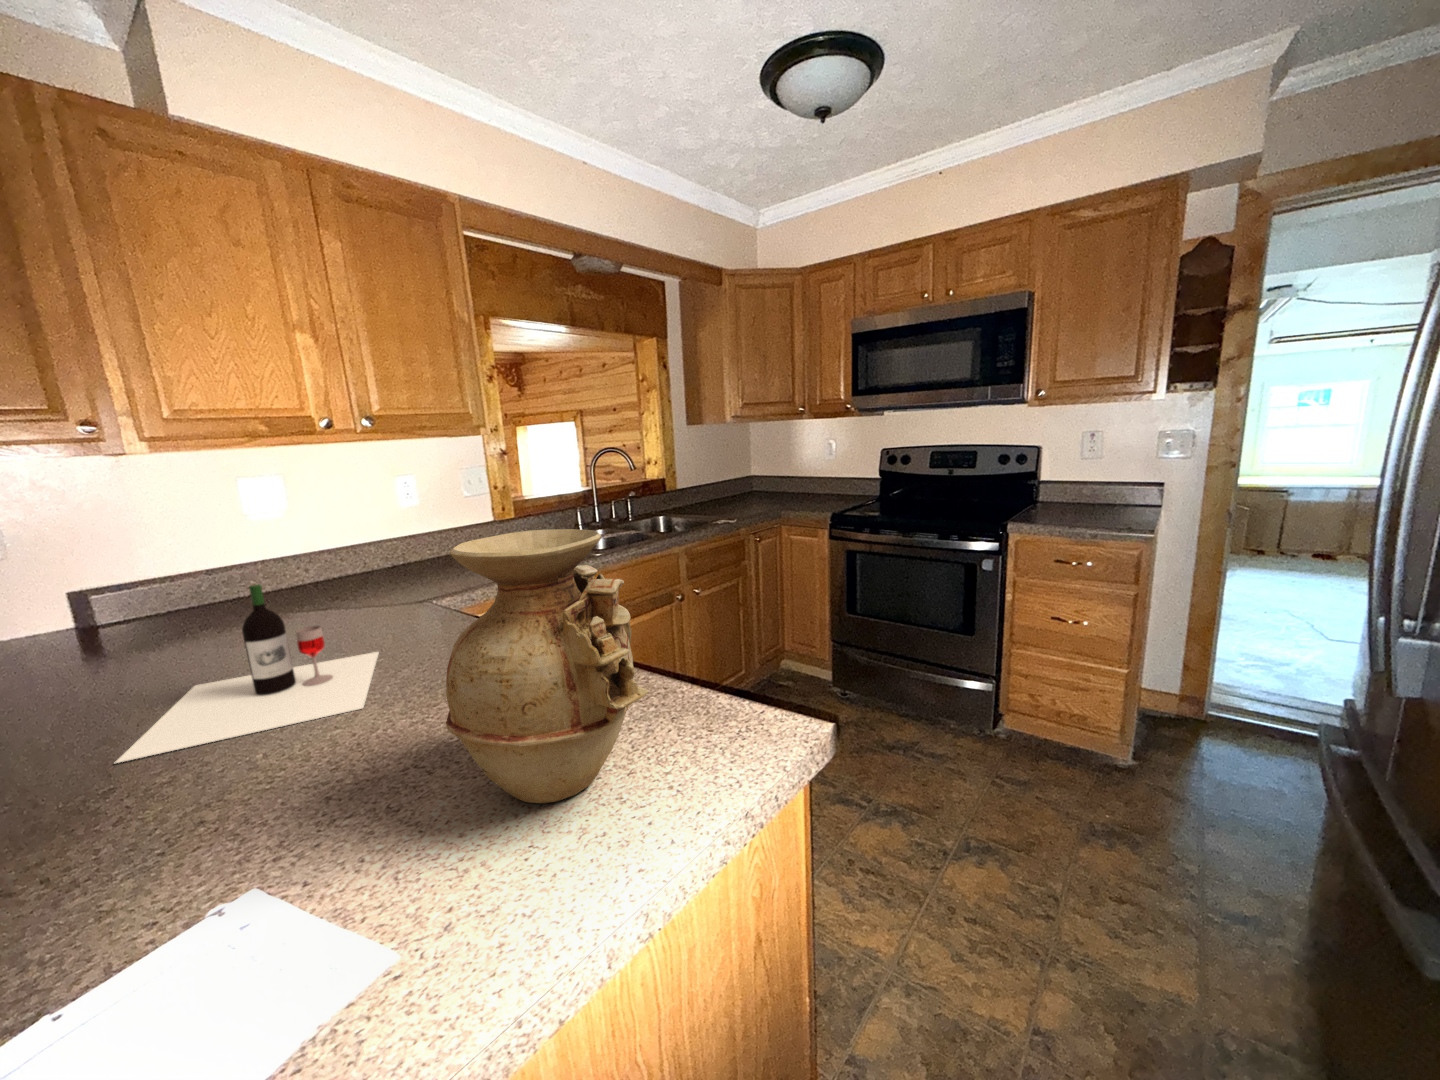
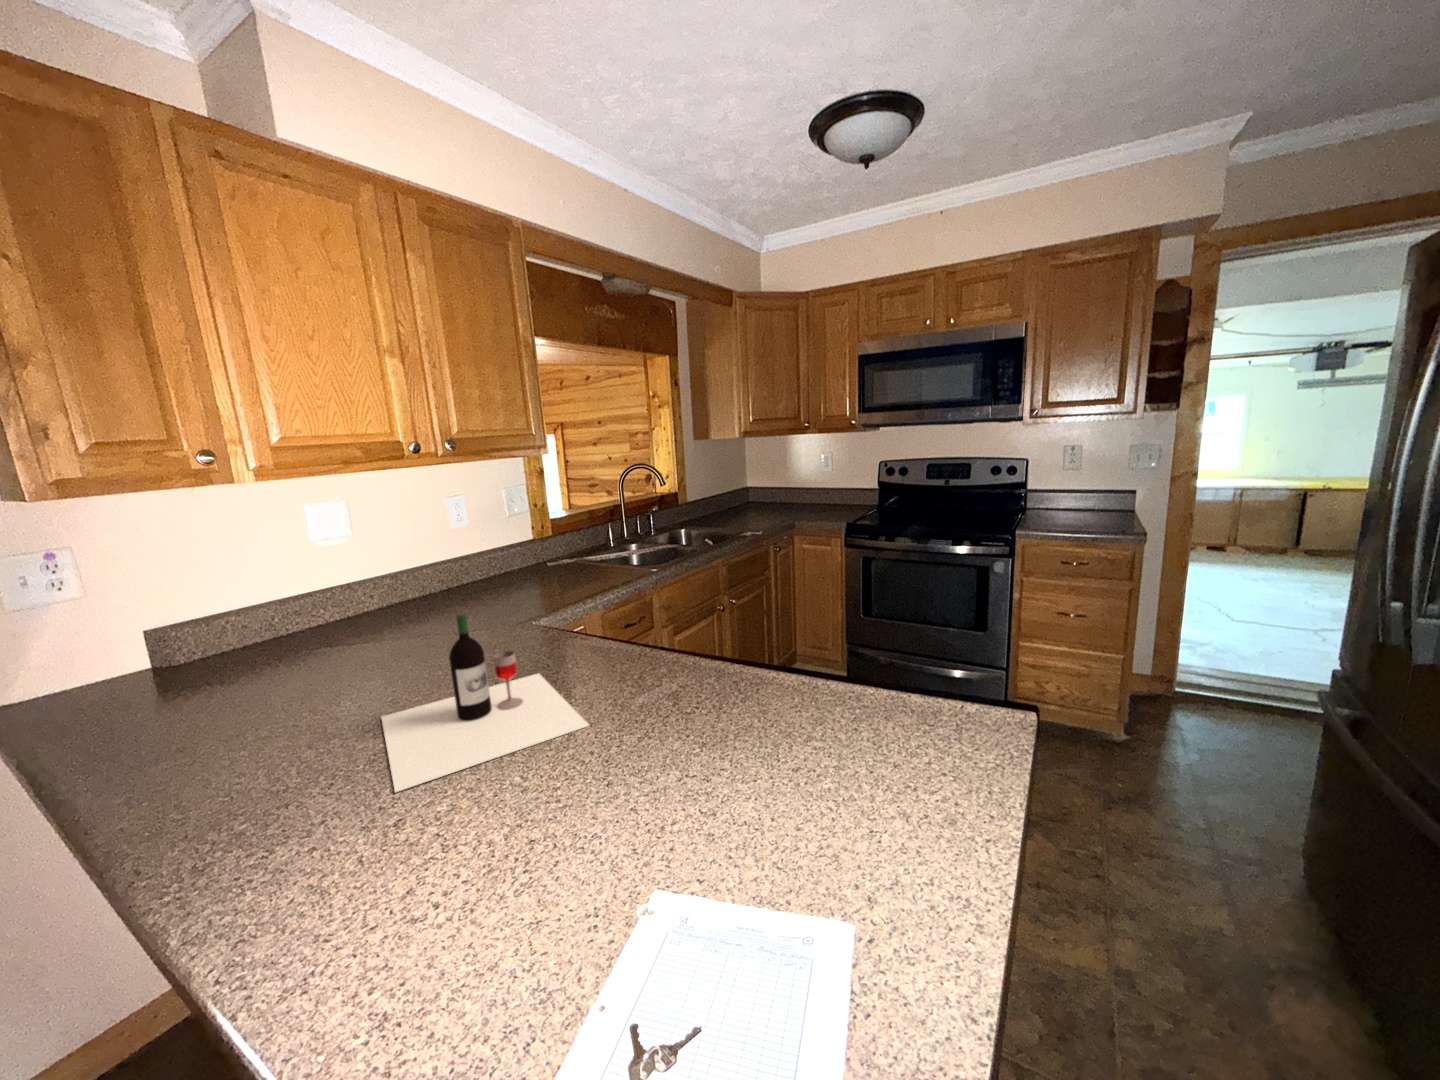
vase: present [446,529,649,803] -> none [764,554,946,790]

